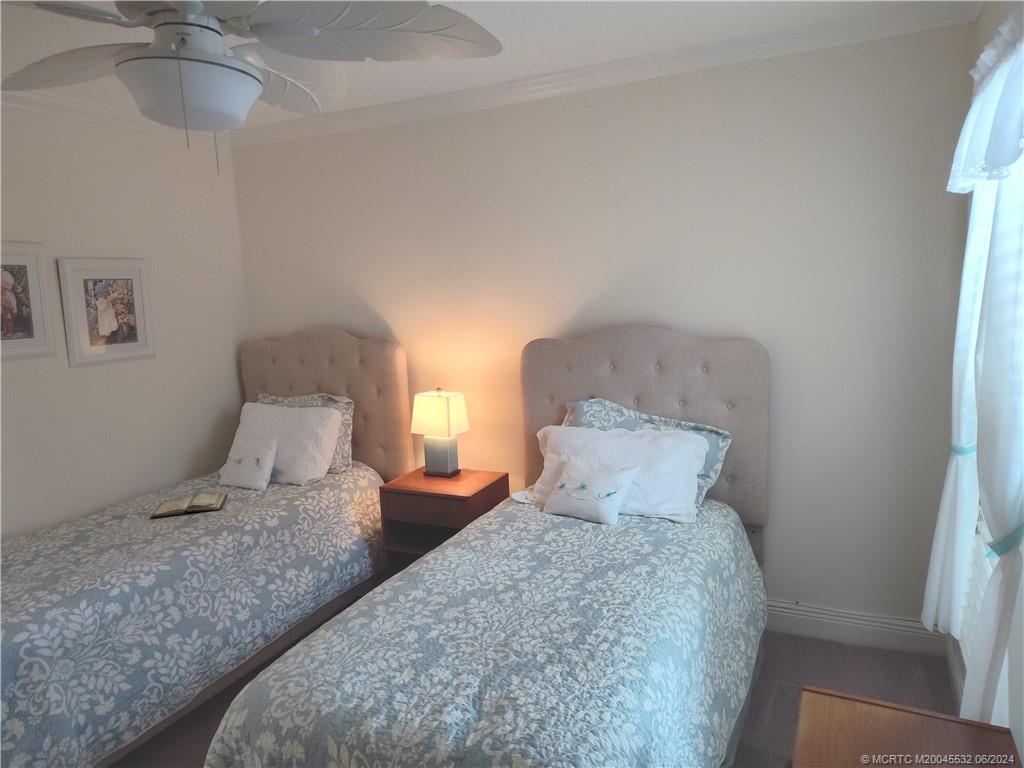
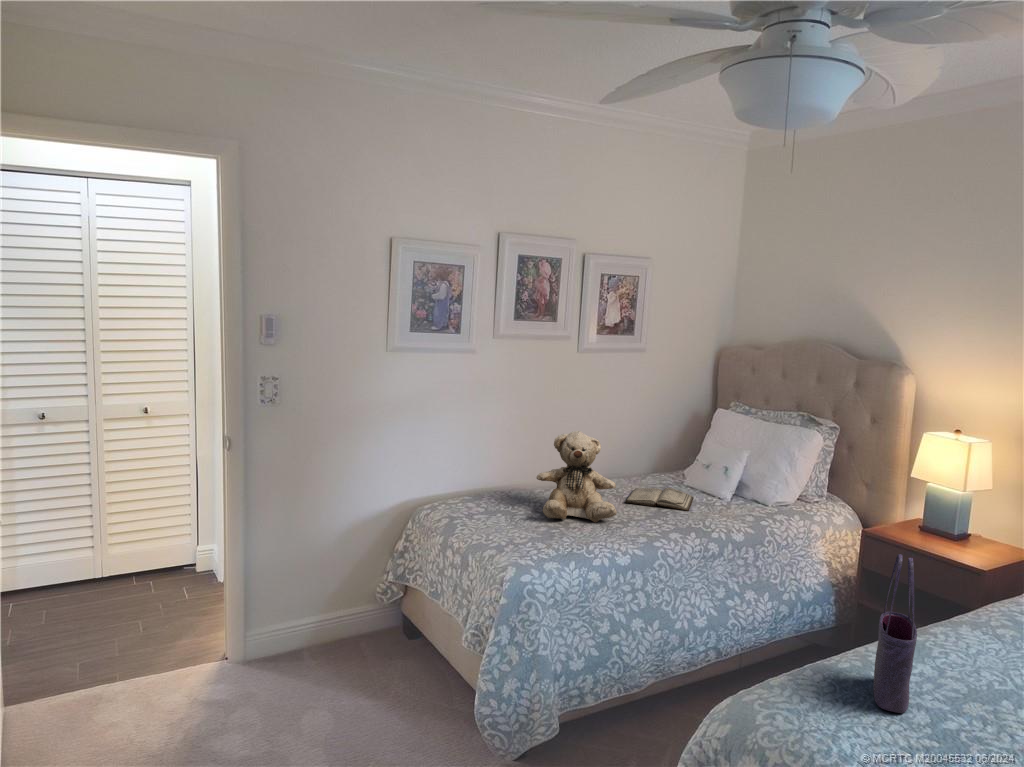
teddy bear: none [29,455,137,559] -> present [536,431,617,522]
tote bag: none [369,506,403,642] -> present [874,554,917,713]

